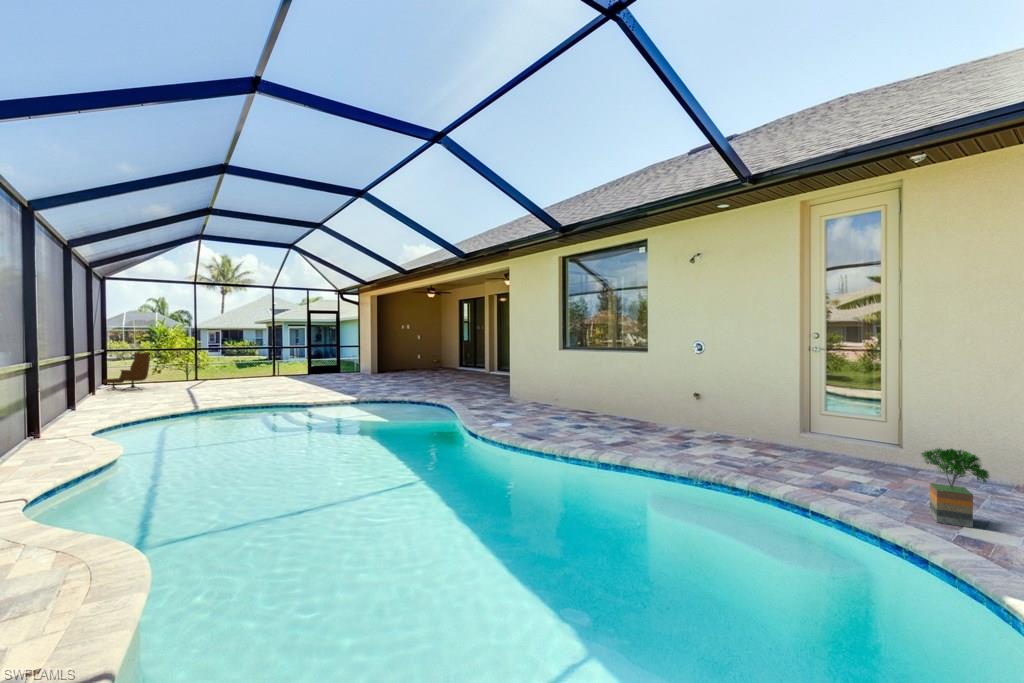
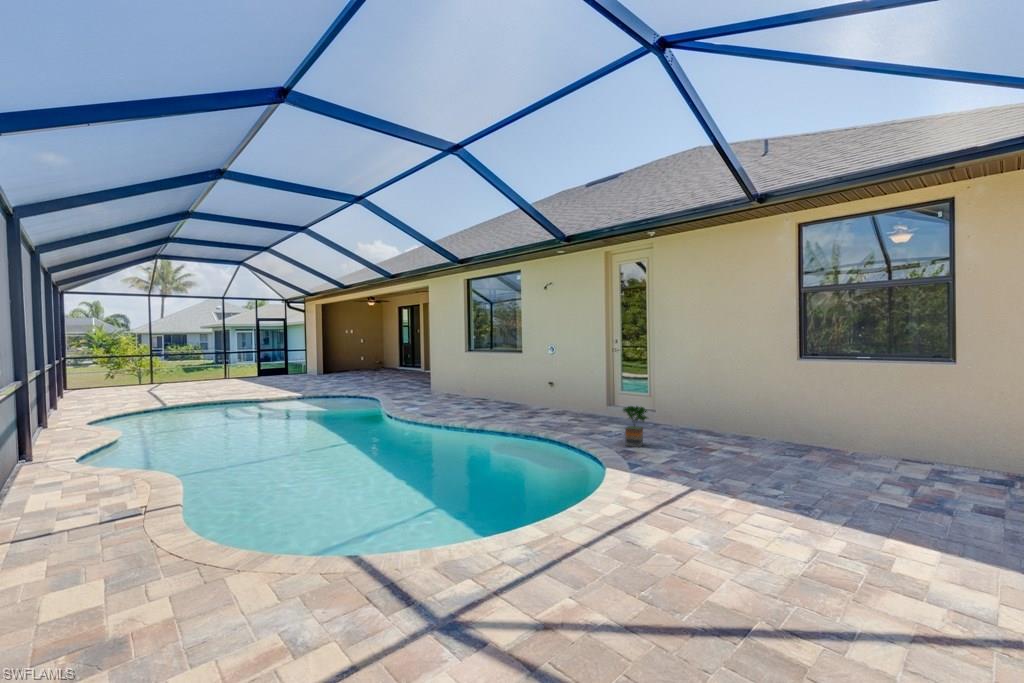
lounge chair: present [103,352,151,390] -> none [67,358,112,394]

